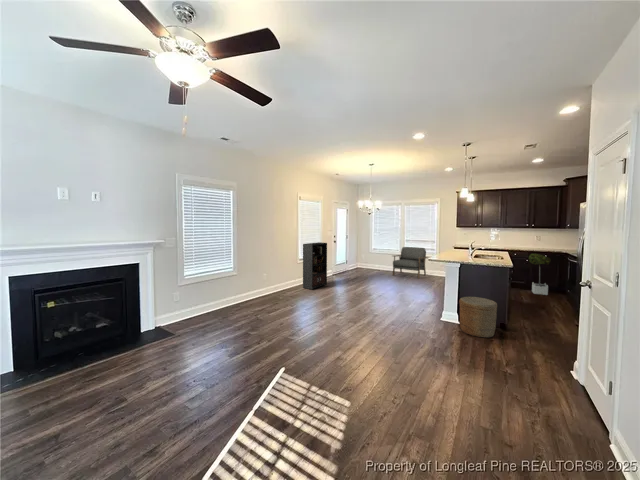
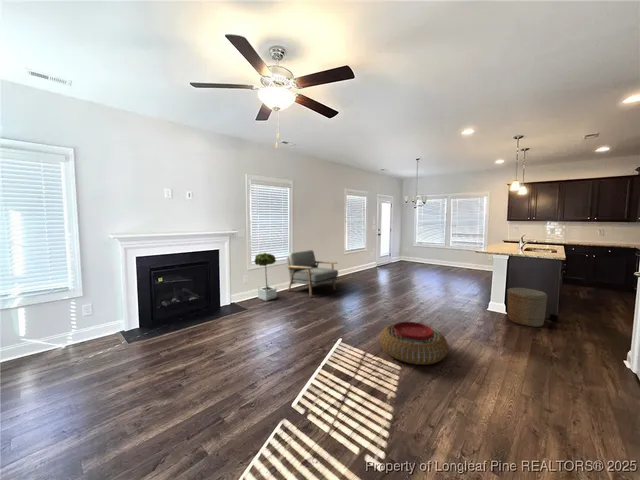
bookcase: present [303,242,327,289] -> none [351,235,374,279]
armchair: present [393,247,428,278] -> present [286,250,338,297]
potted tree: present [529,254,551,295] -> present [255,253,277,300]
pouf: none [327,344,401,397] -> present [380,322,448,365]

